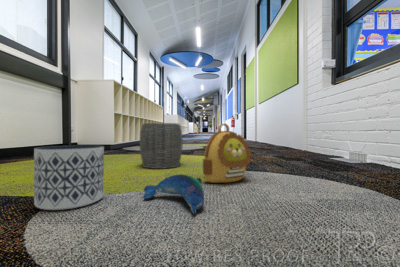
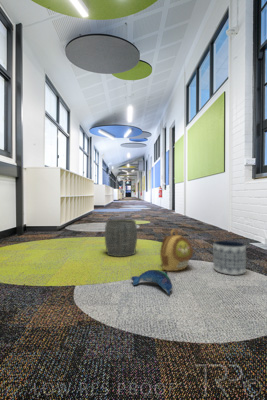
planter: present [34,145,104,210] -> present [213,241,246,275]

